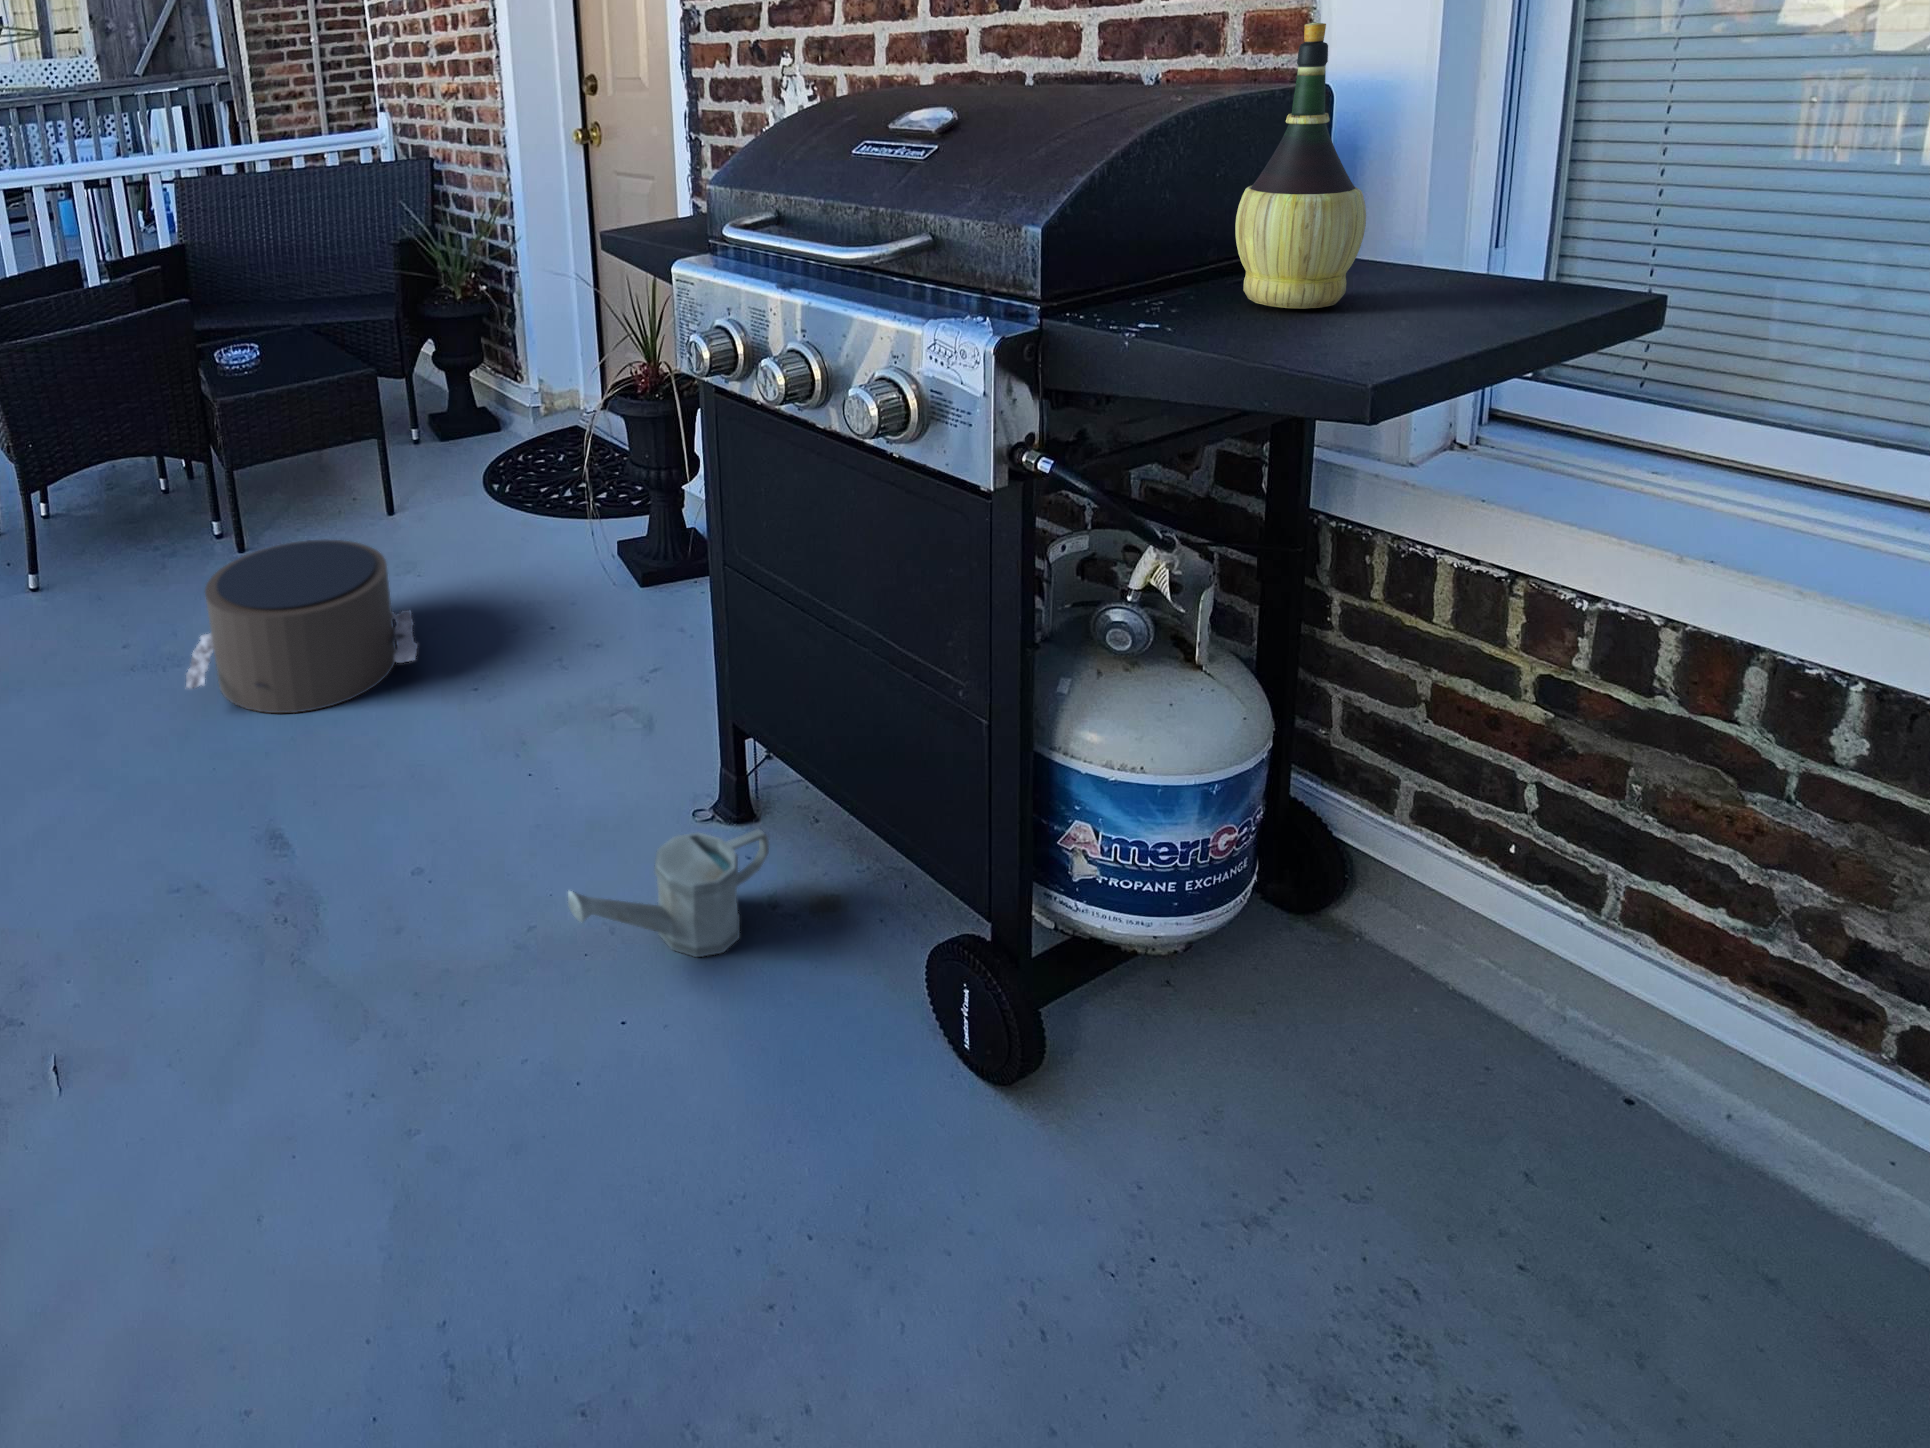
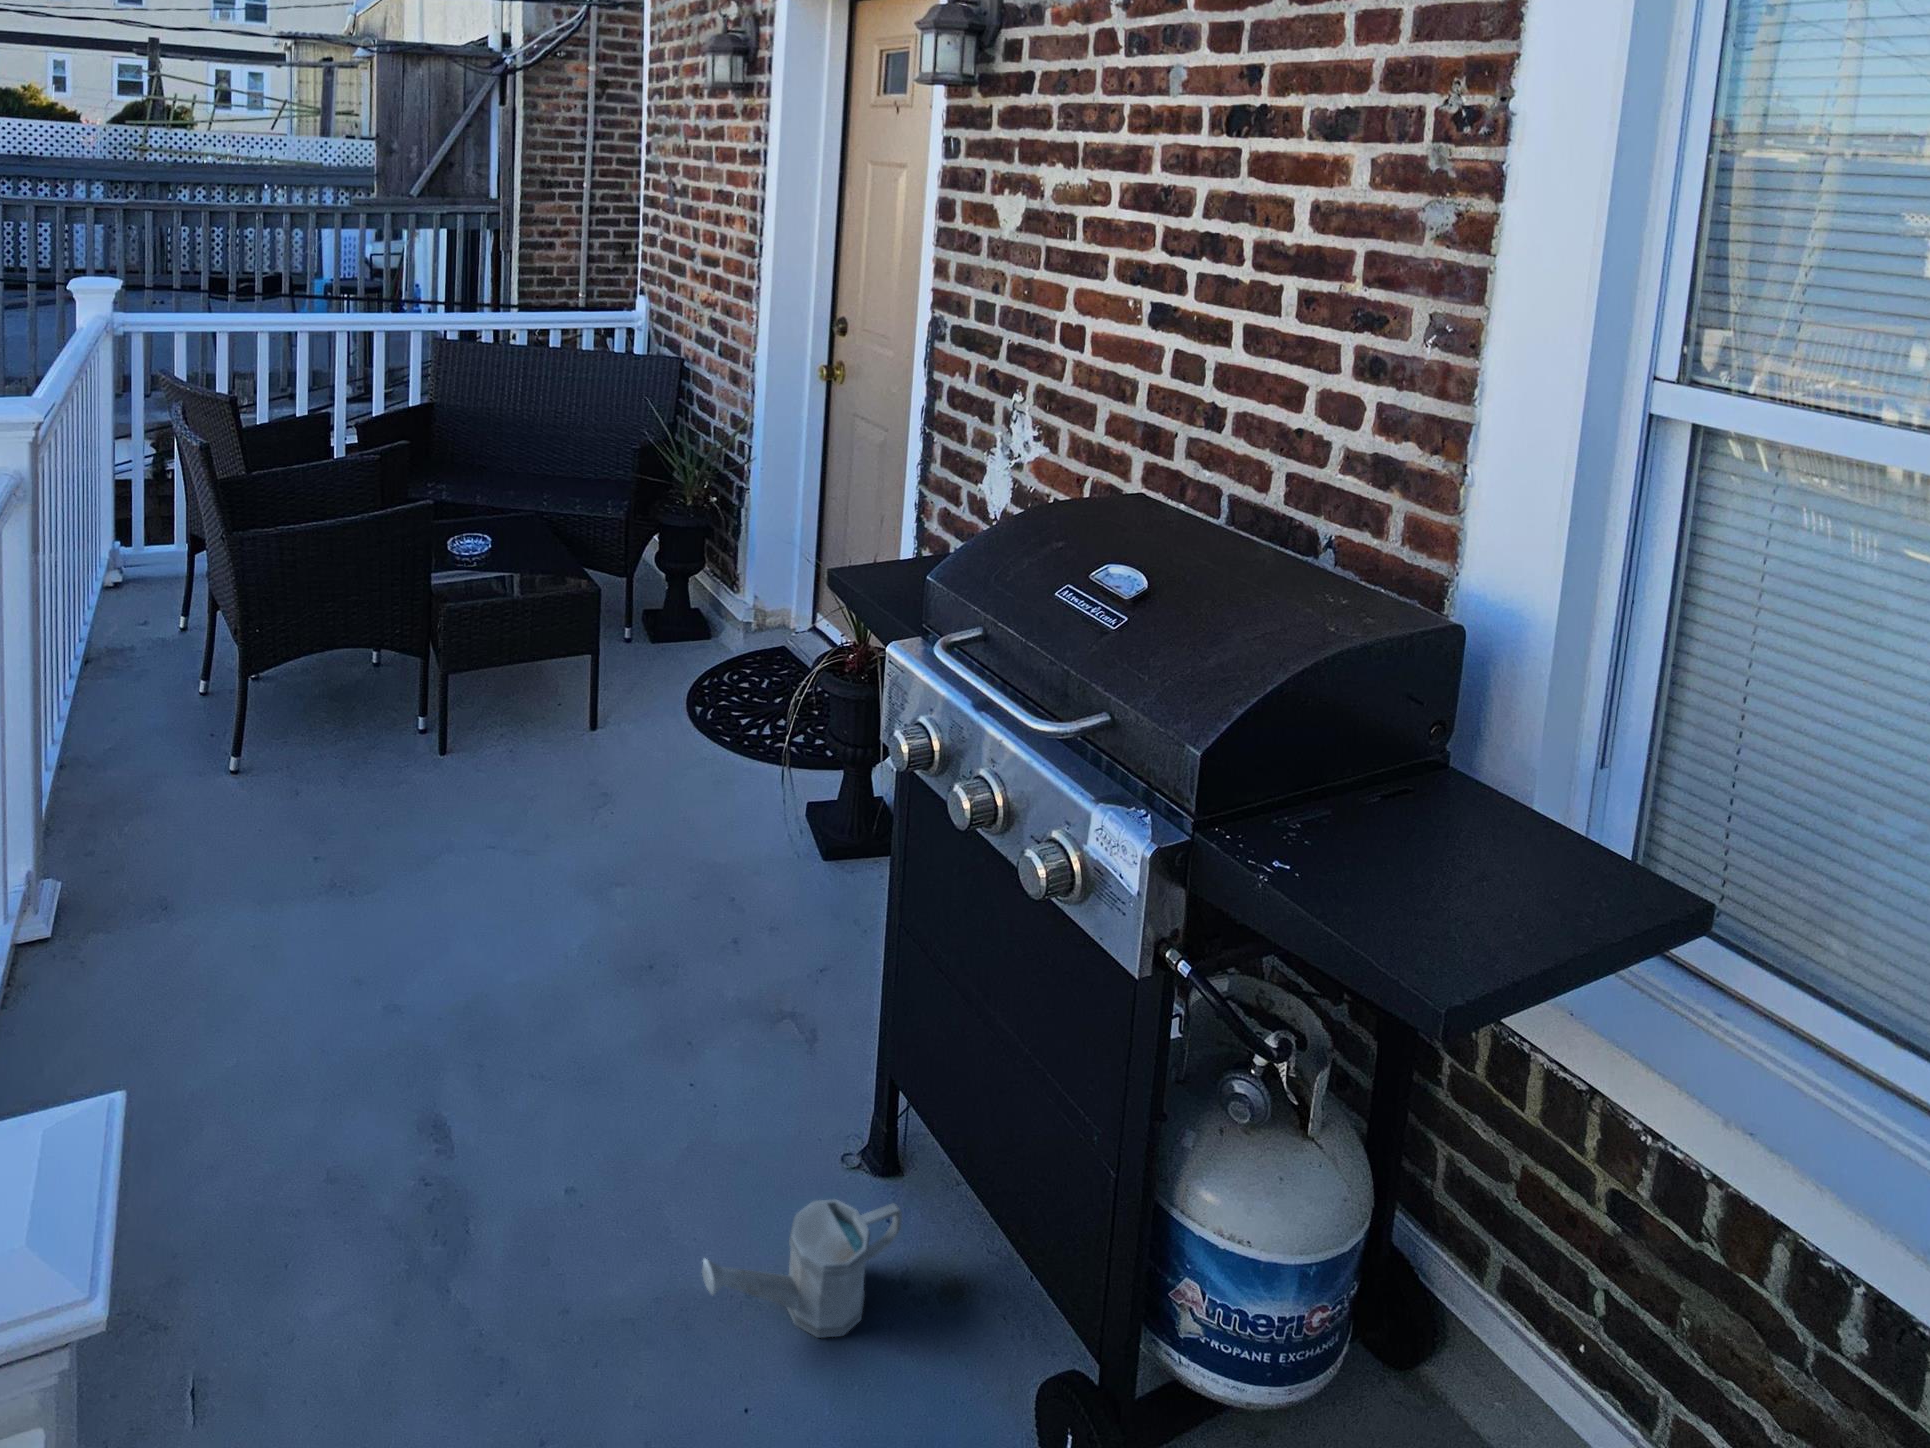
wine bottle: present [1235,22,1366,309] -> none [1358,631,1465,874]
pouf: present [186,540,418,713] -> none [364,779,597,972]

